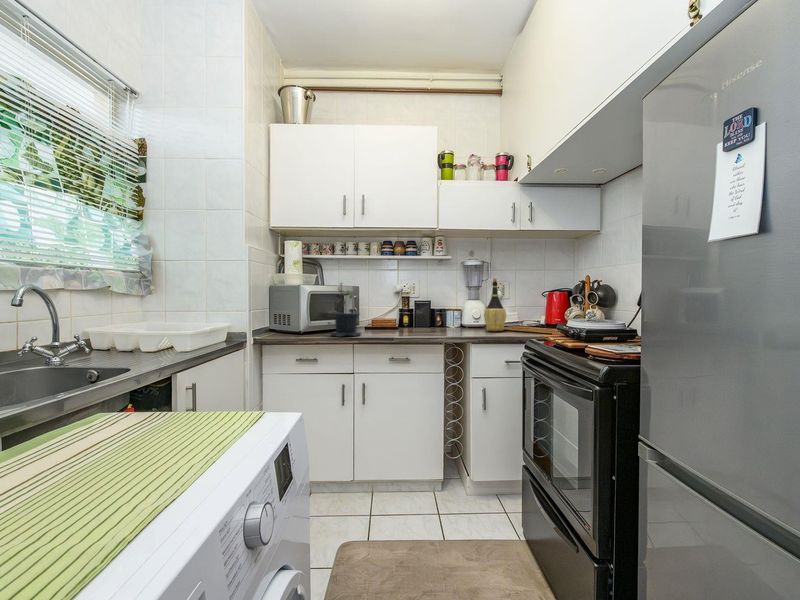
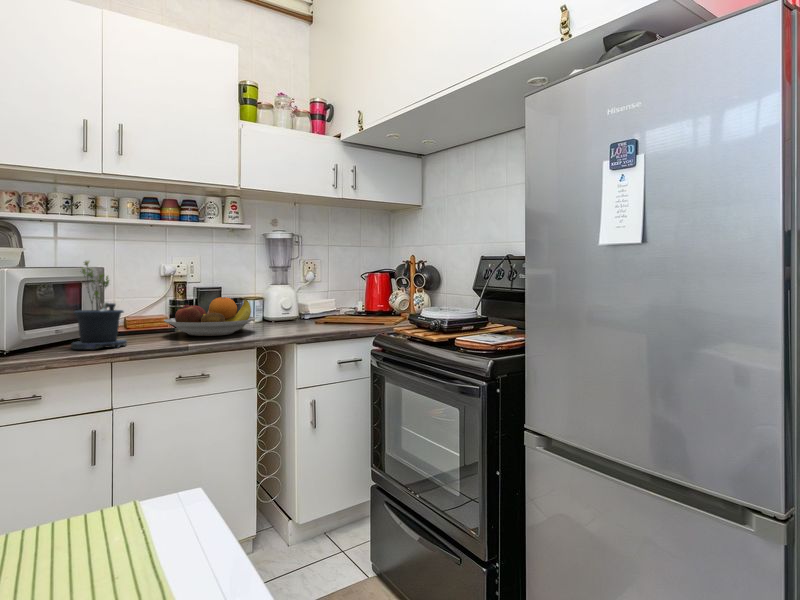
wine bottle: present [484,278,506,331] -> none [308,261,335,328]
fruit bowl: none [386,306,445,333] -> present [164,297,256,336]

